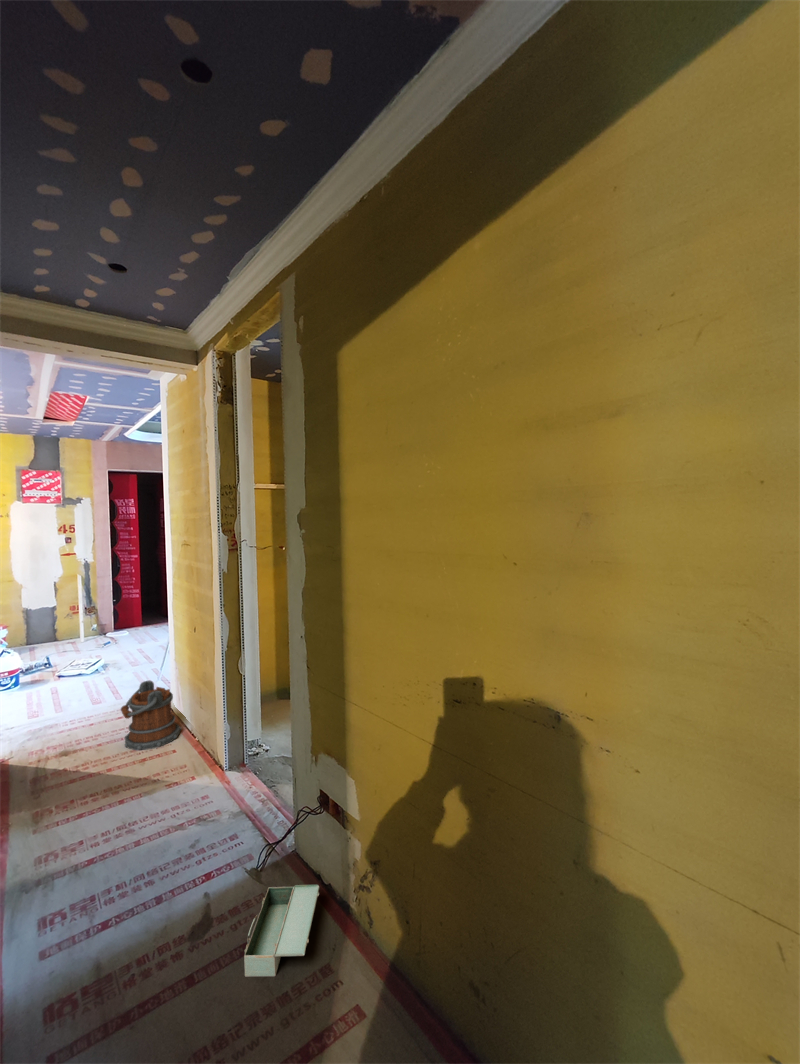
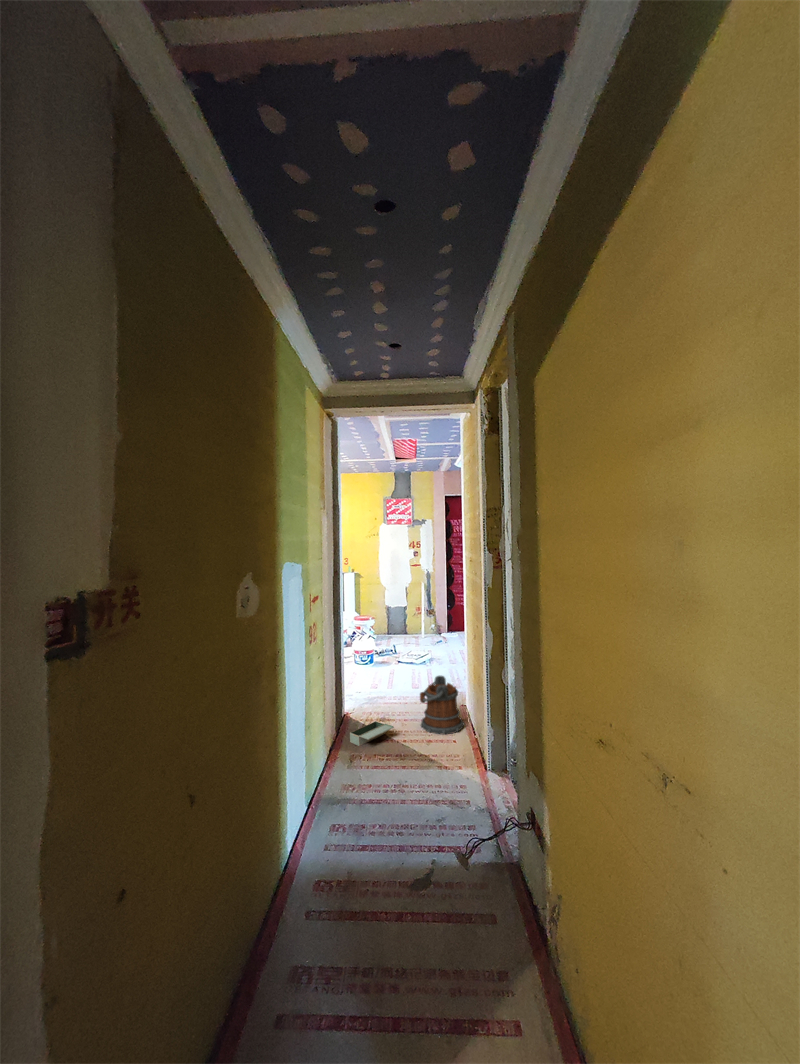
toolbox: present [244,885,319,977] -> present [350,721,394,746]

